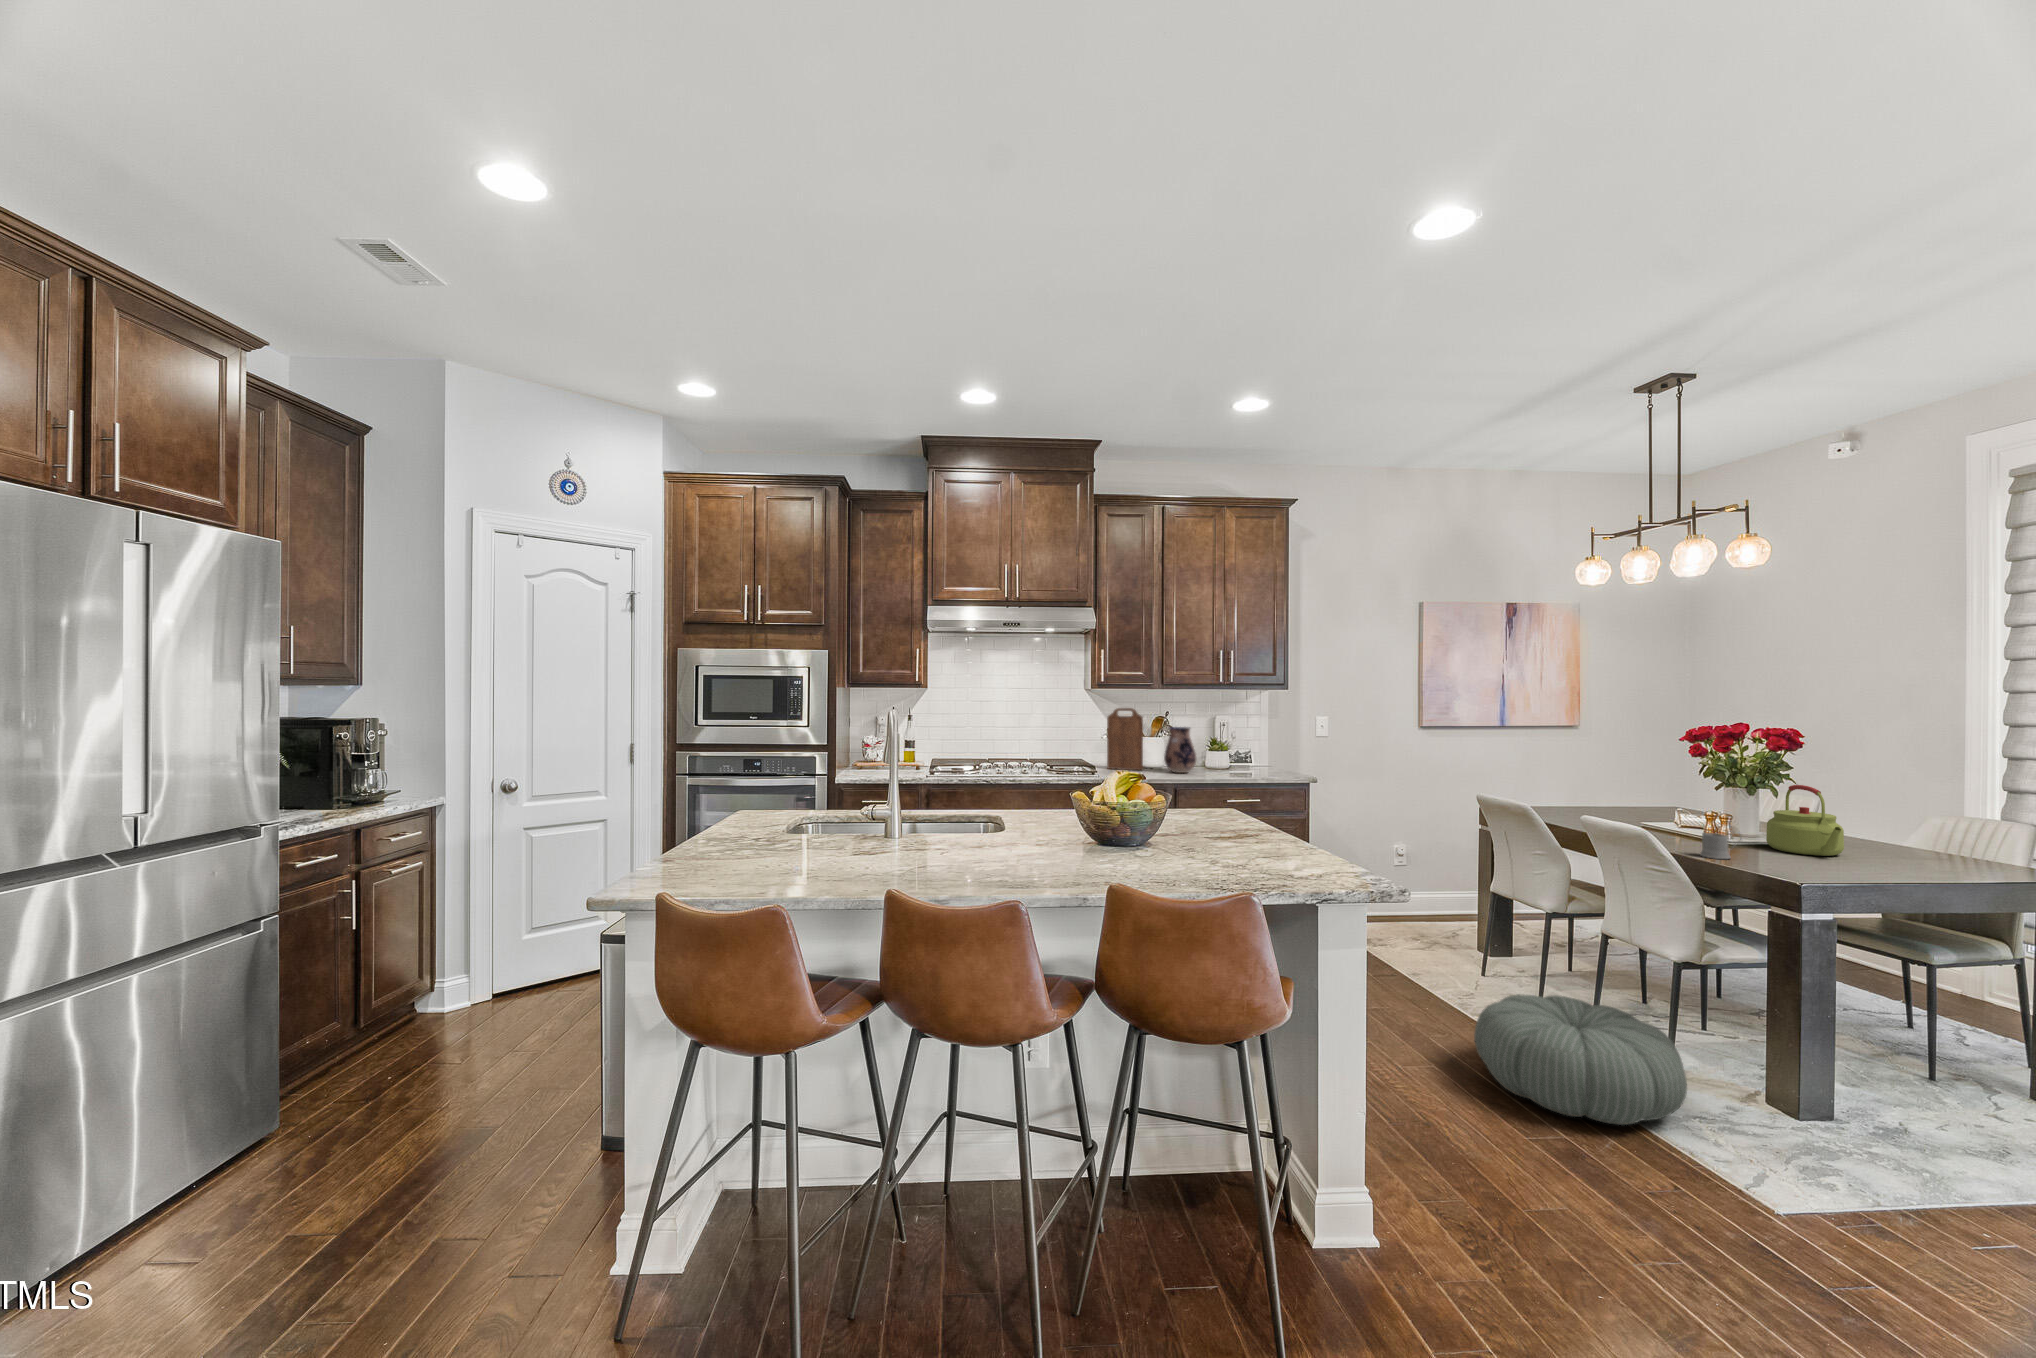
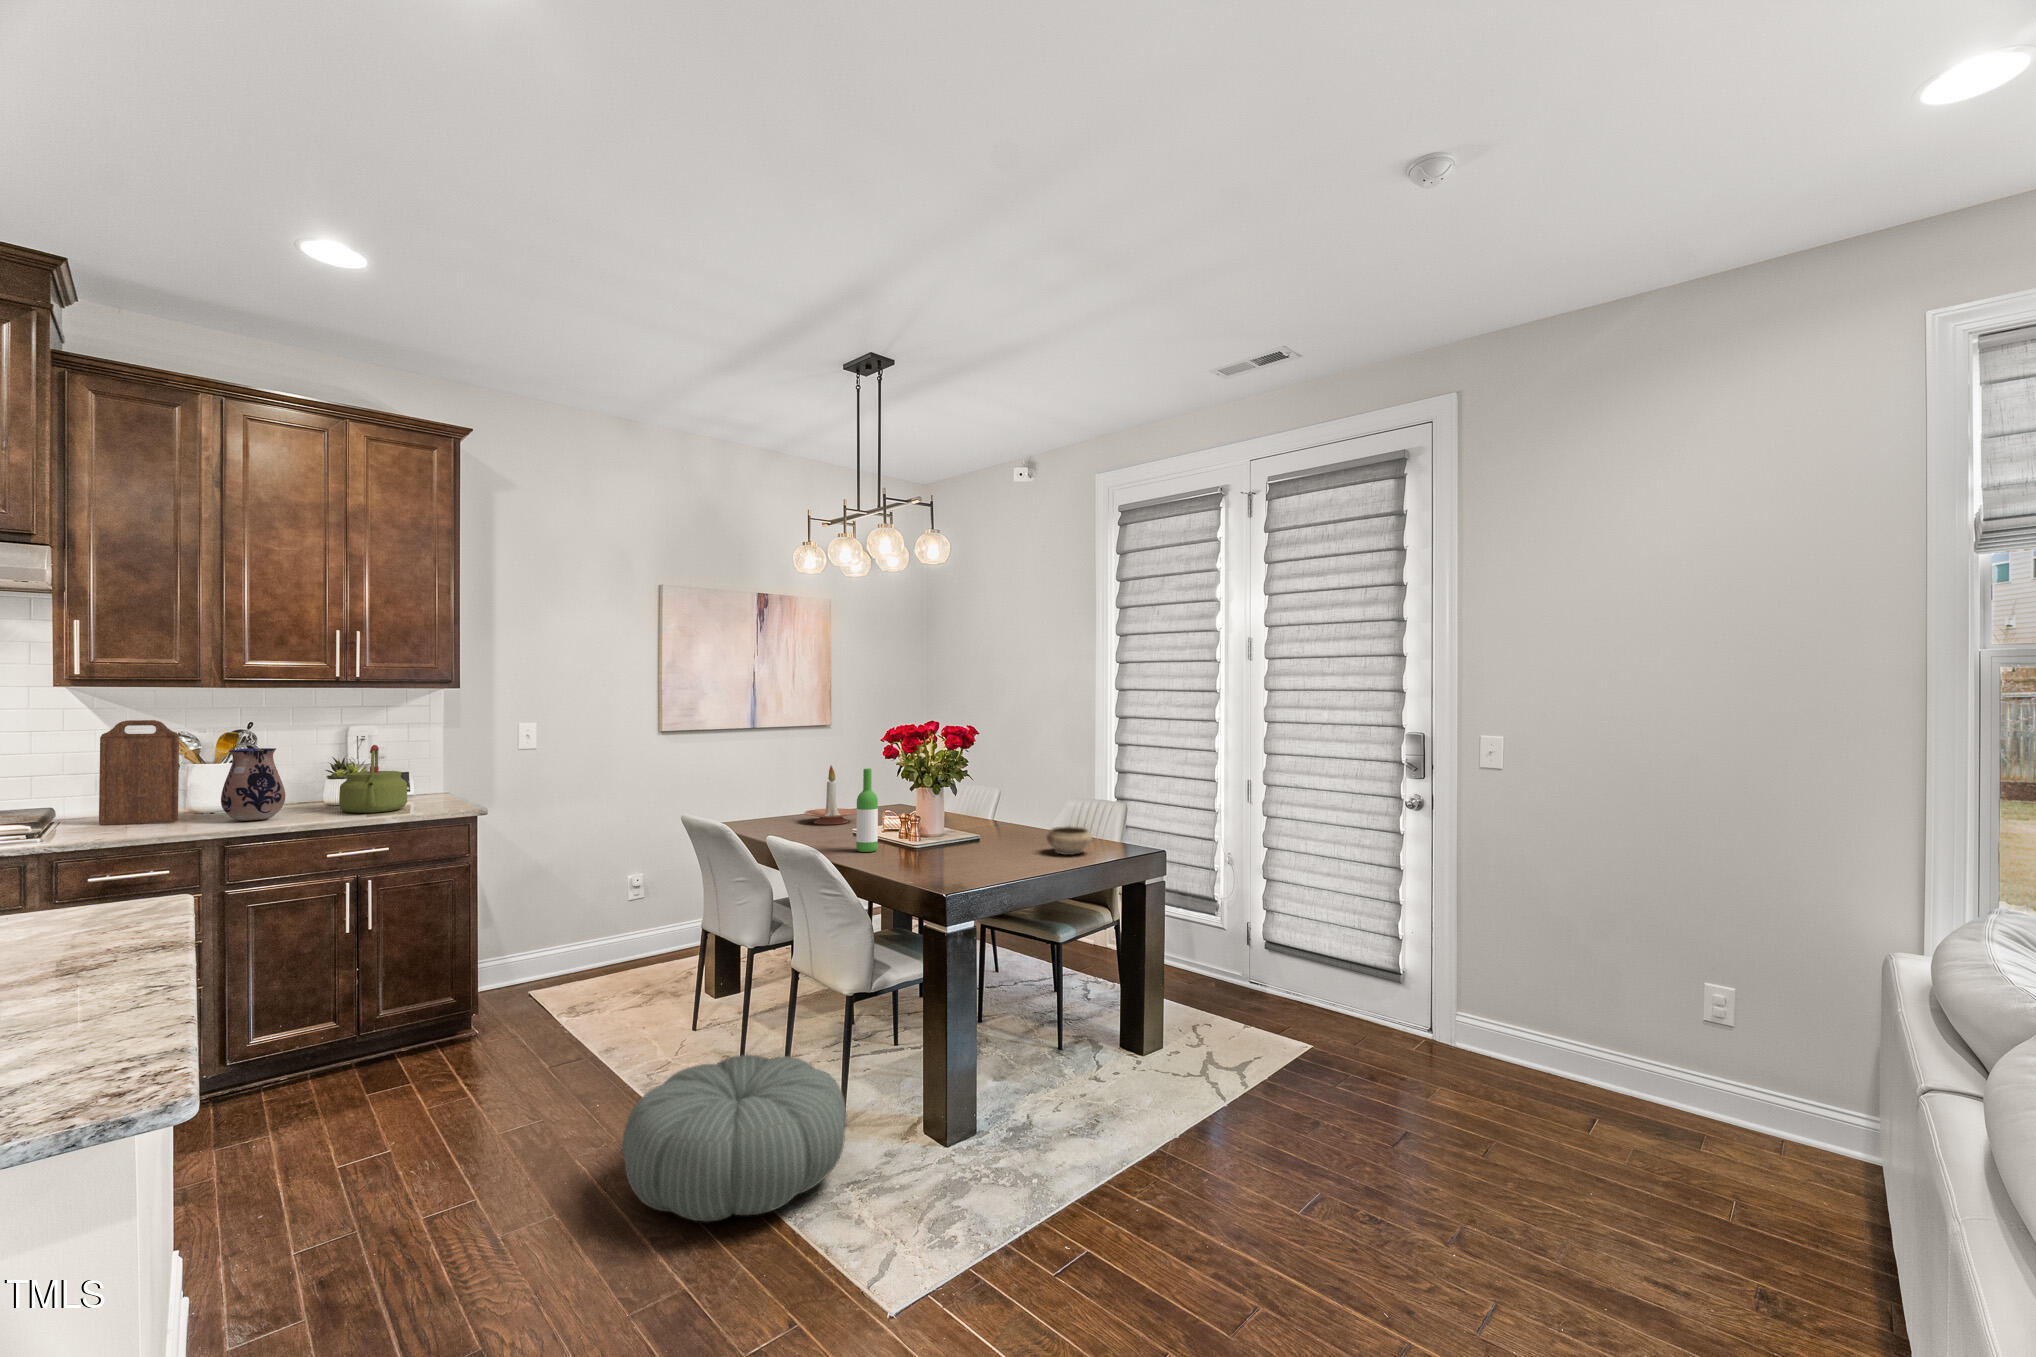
candle holder: none [1582,761,1642,816] -> present [804,765,857,824]
wine bottle: none [1661,766,1686,844] -> present [856,769,878,852]
kettle: present [1766,785,1844,856] -> present [339,745,407,813]
mug: present [1700,833,1732,859] -> none [882,835,917,866]
ceramic bowl: none [1915,843,1989,875] -> present [1046,826,1092,855]

